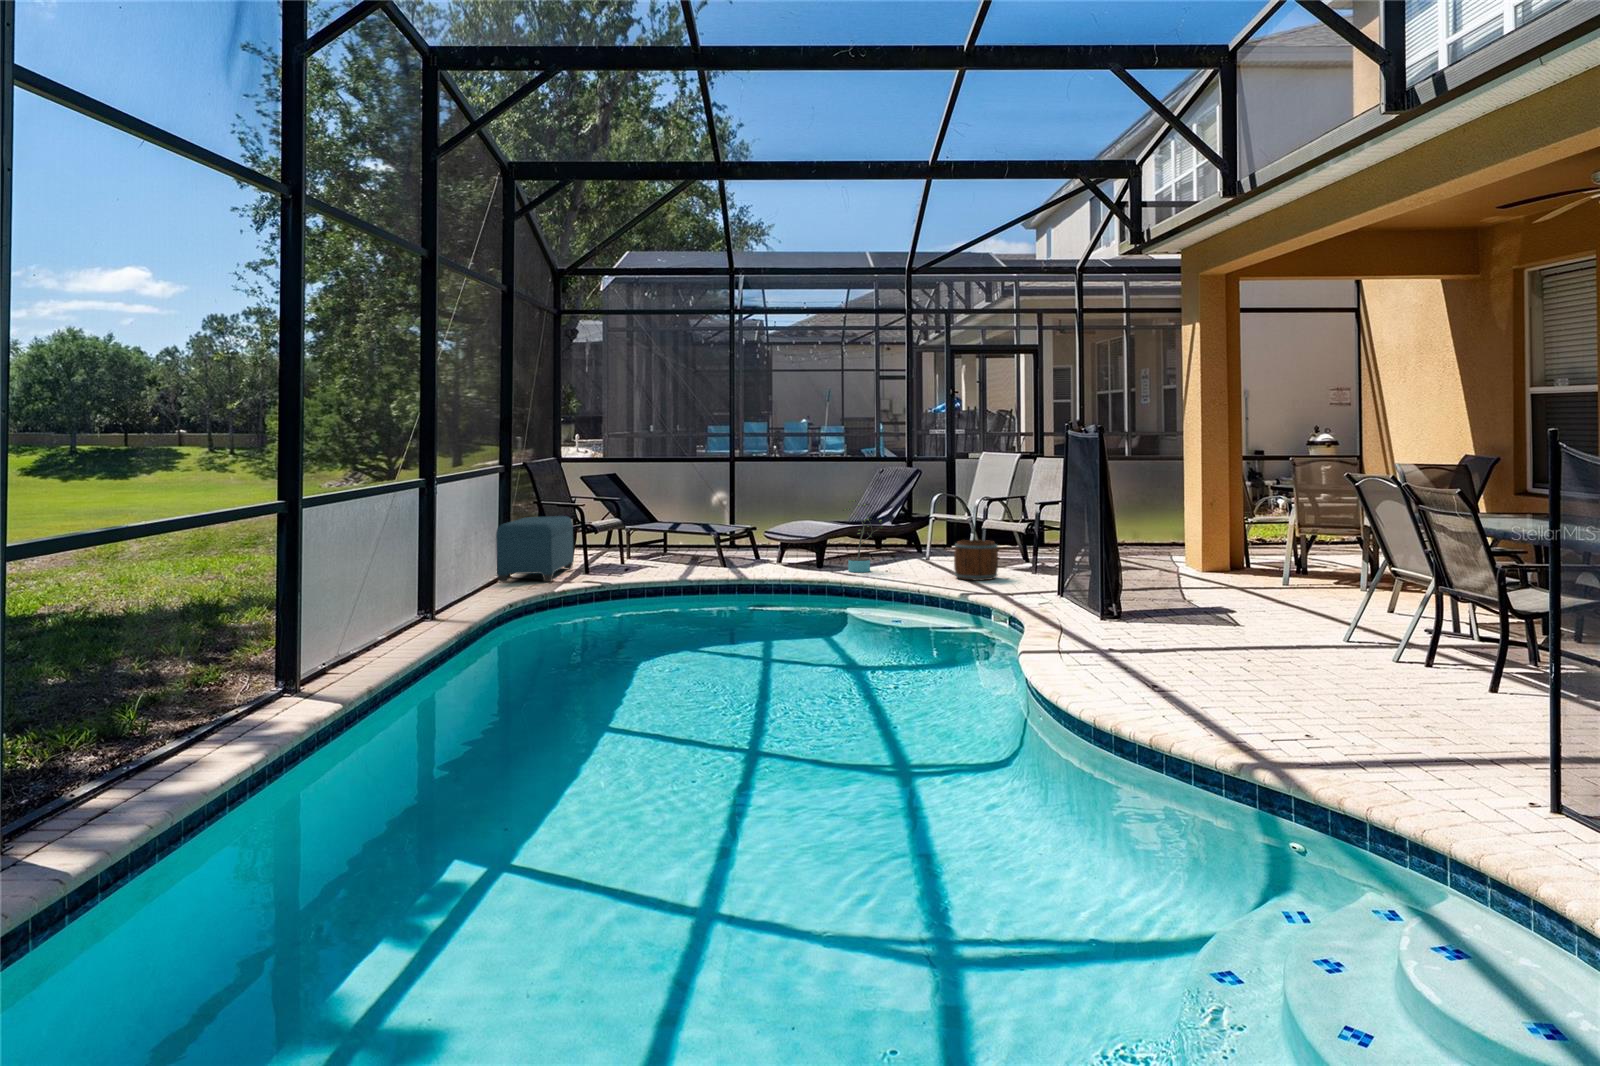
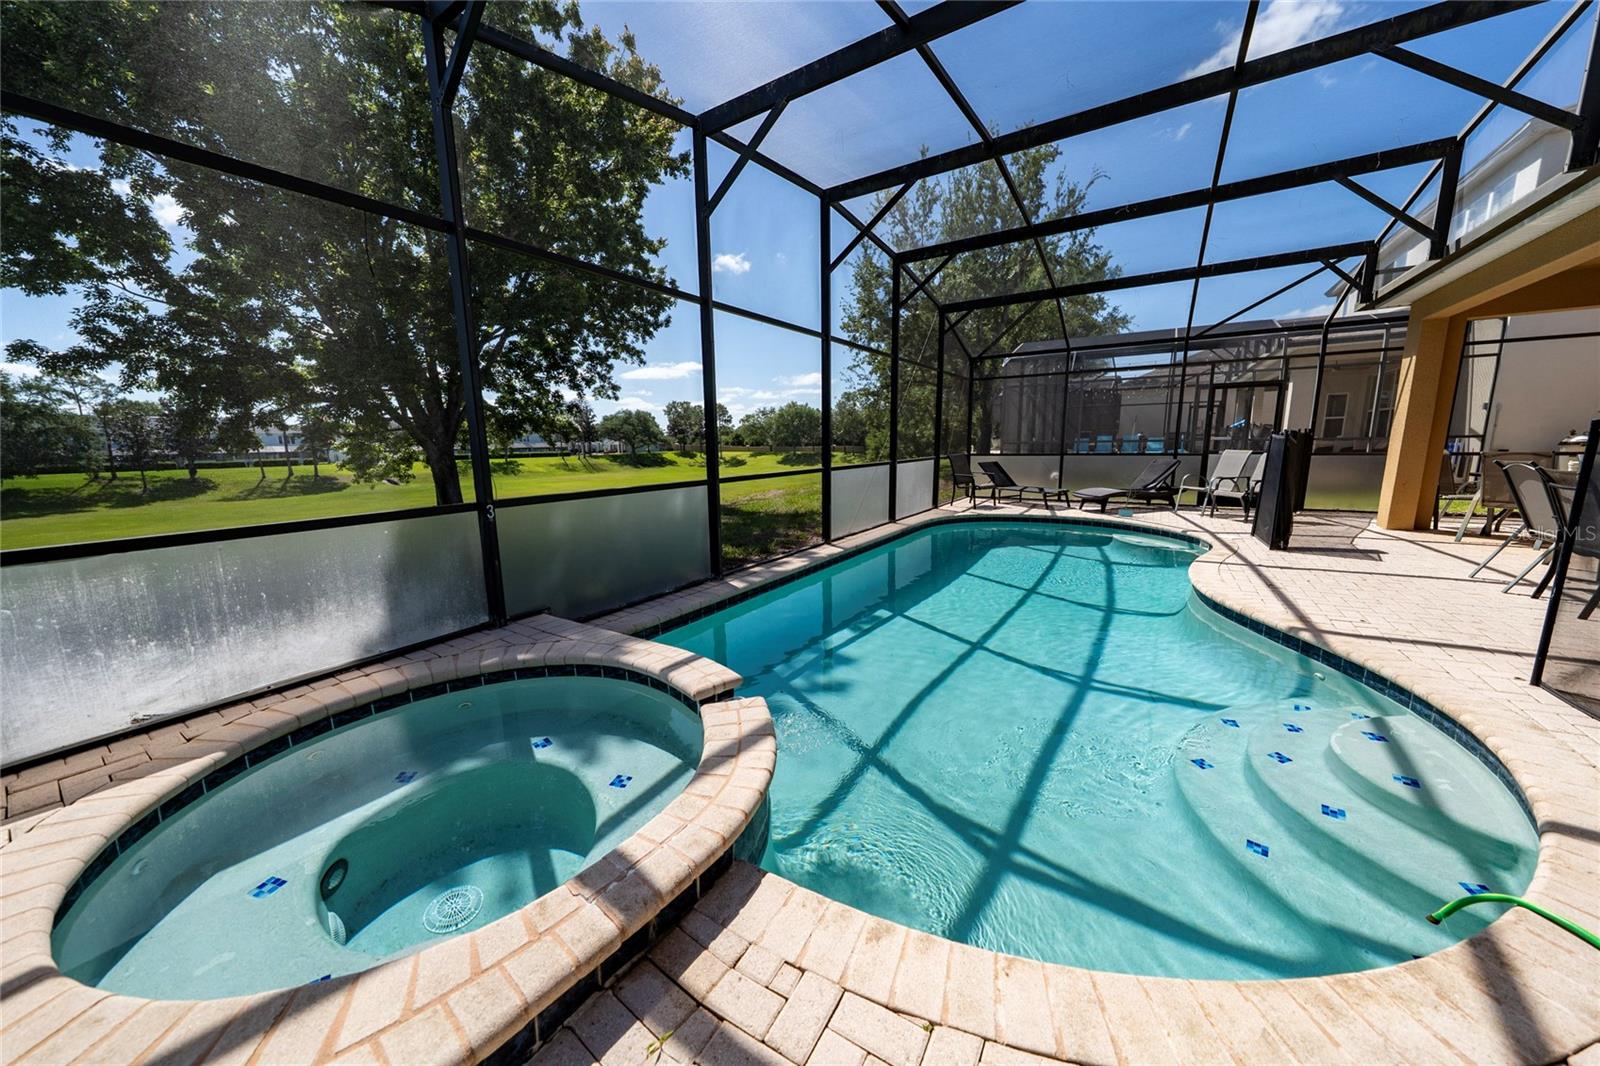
bench: present [496,516,574,582] -> none [927,480,967,511]
bucket: present [954,540,998,580] -> none [1187,501,1220,525]

